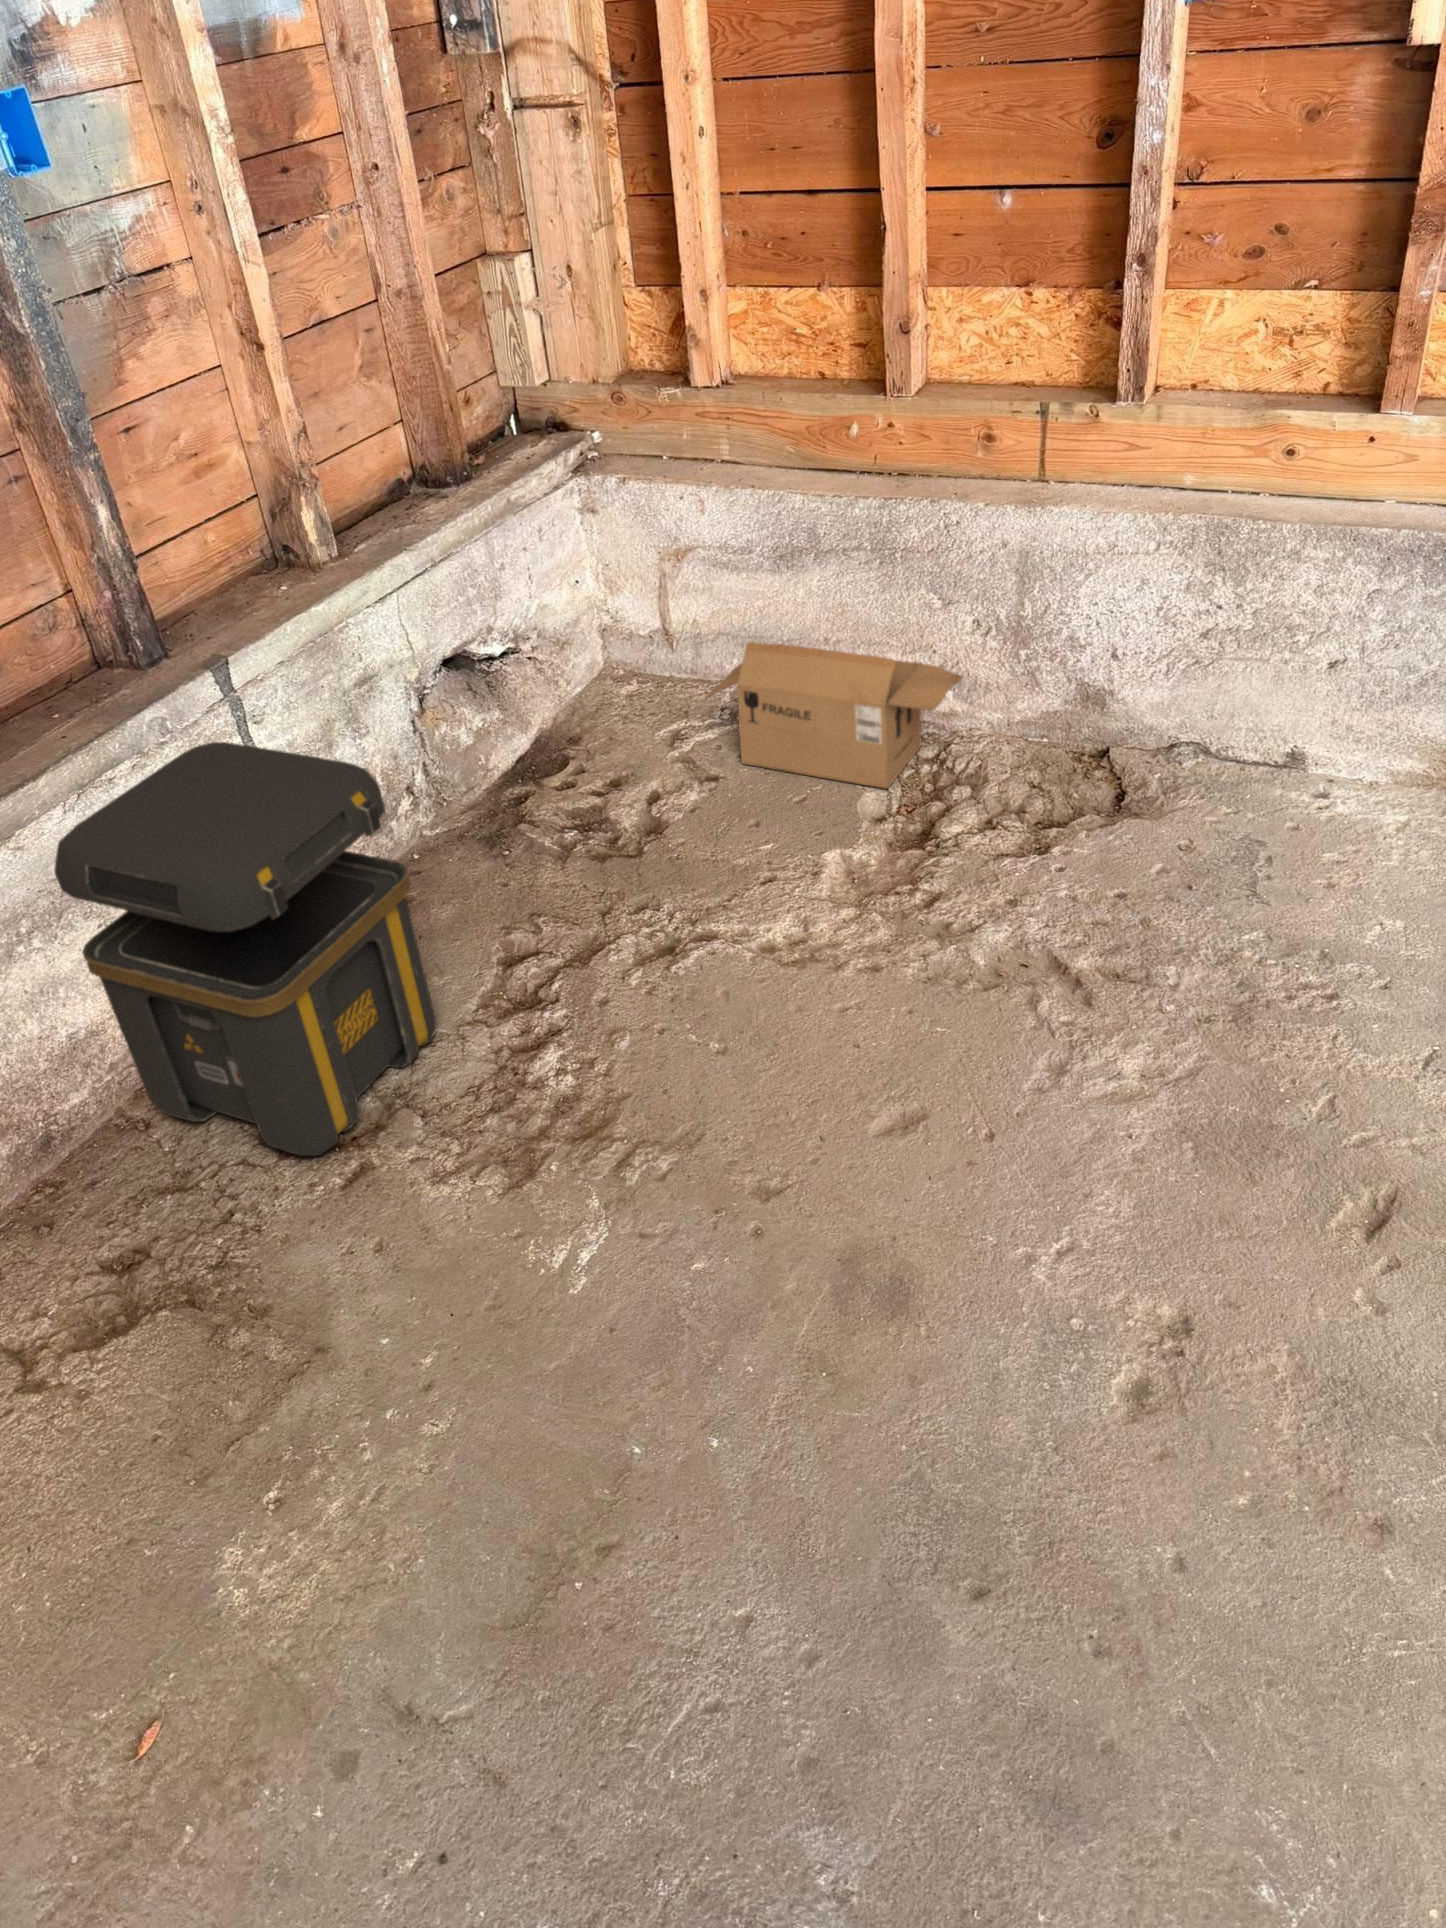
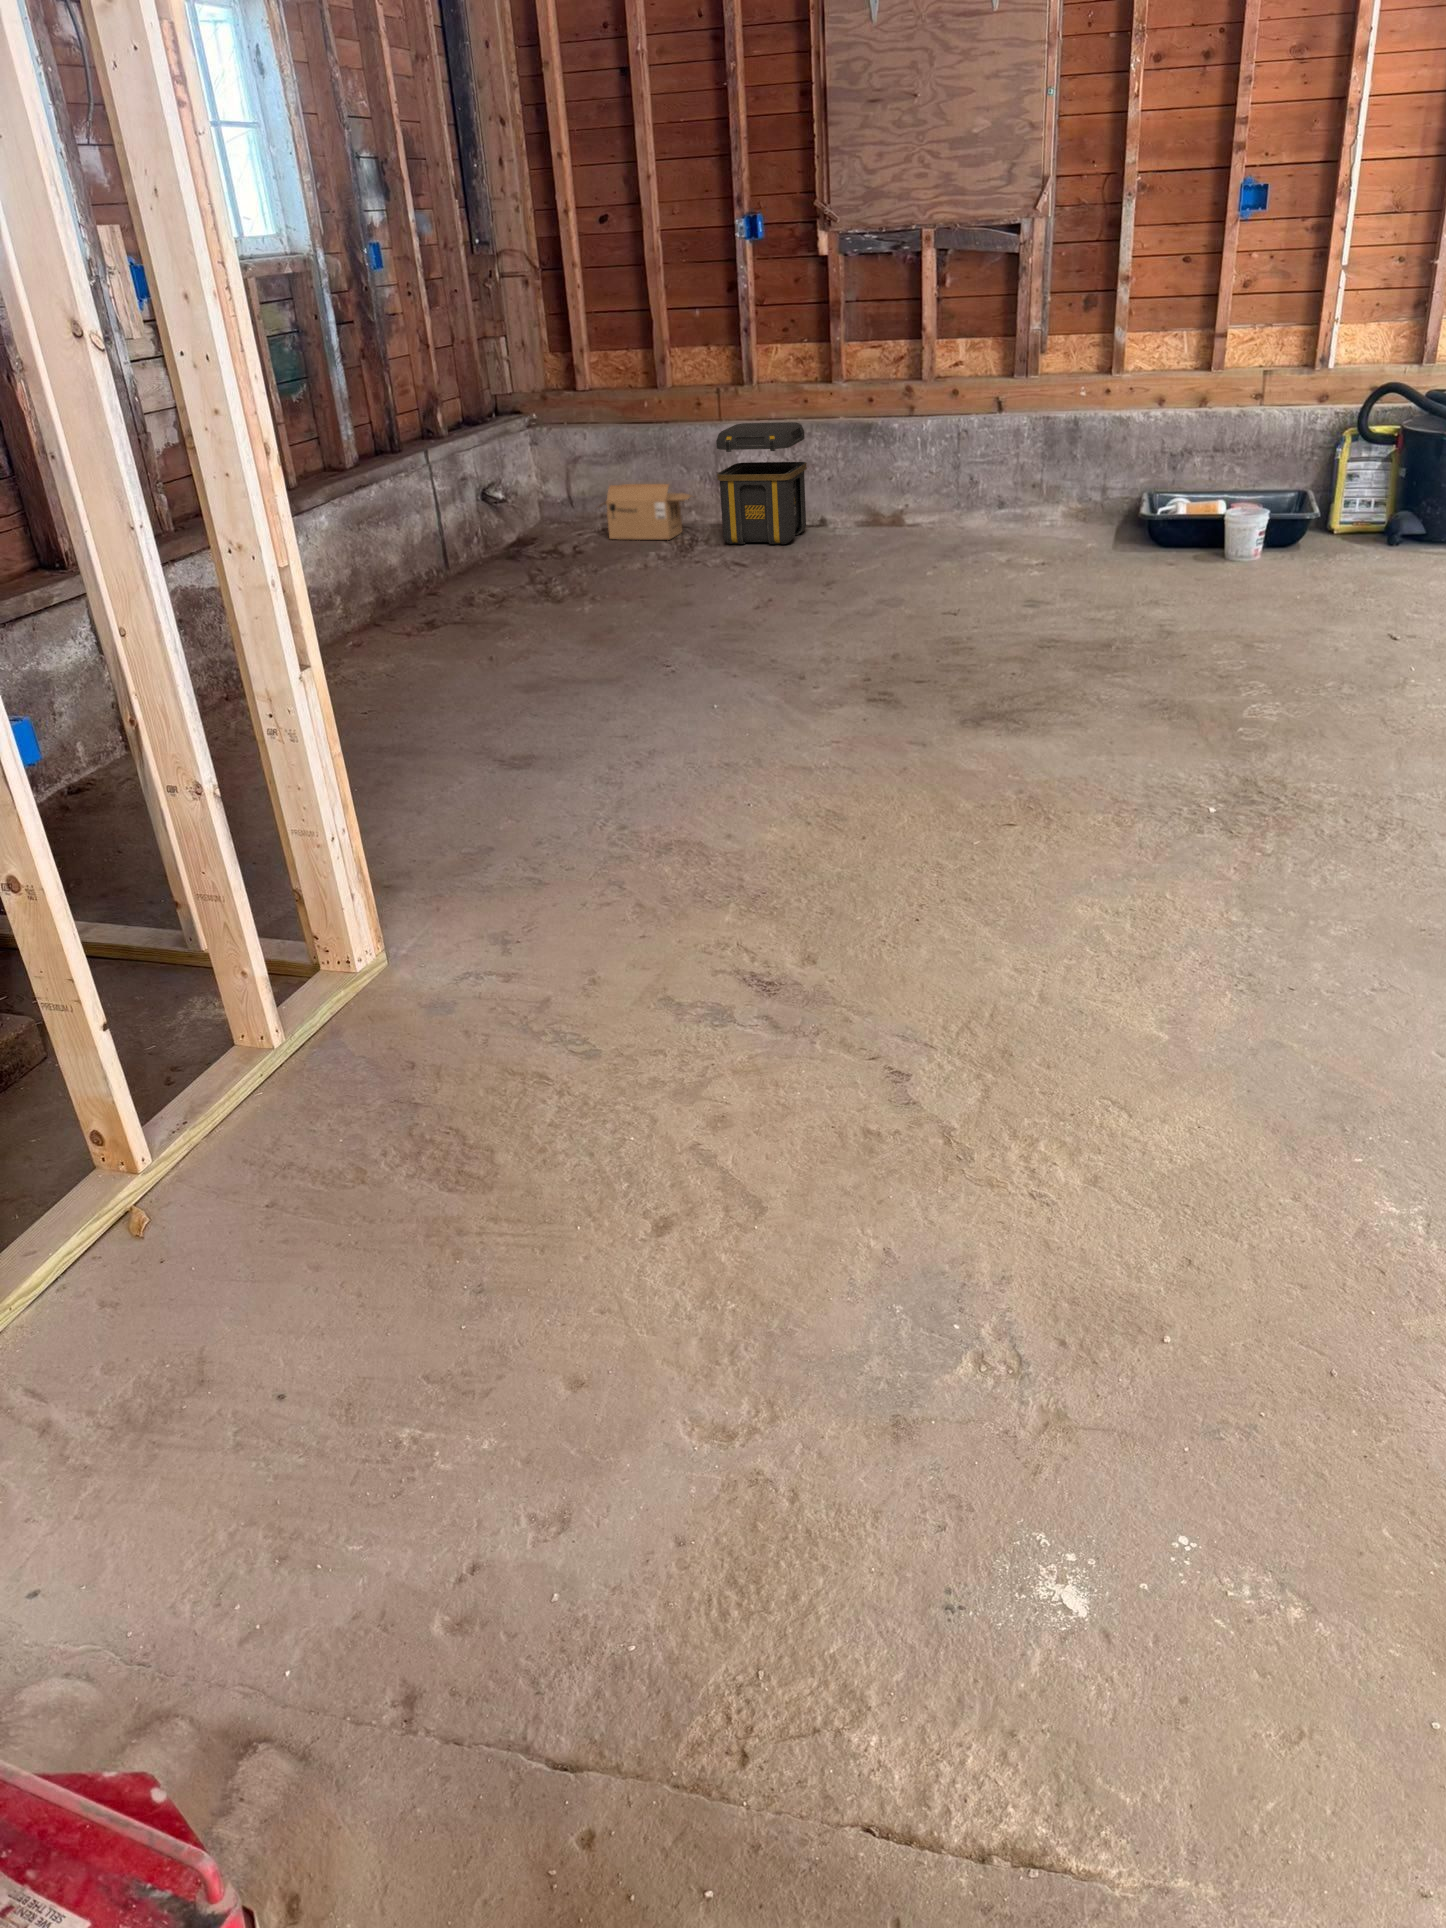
toolbox: present [54,742,437,1156] -> present [716,422,807,544]

